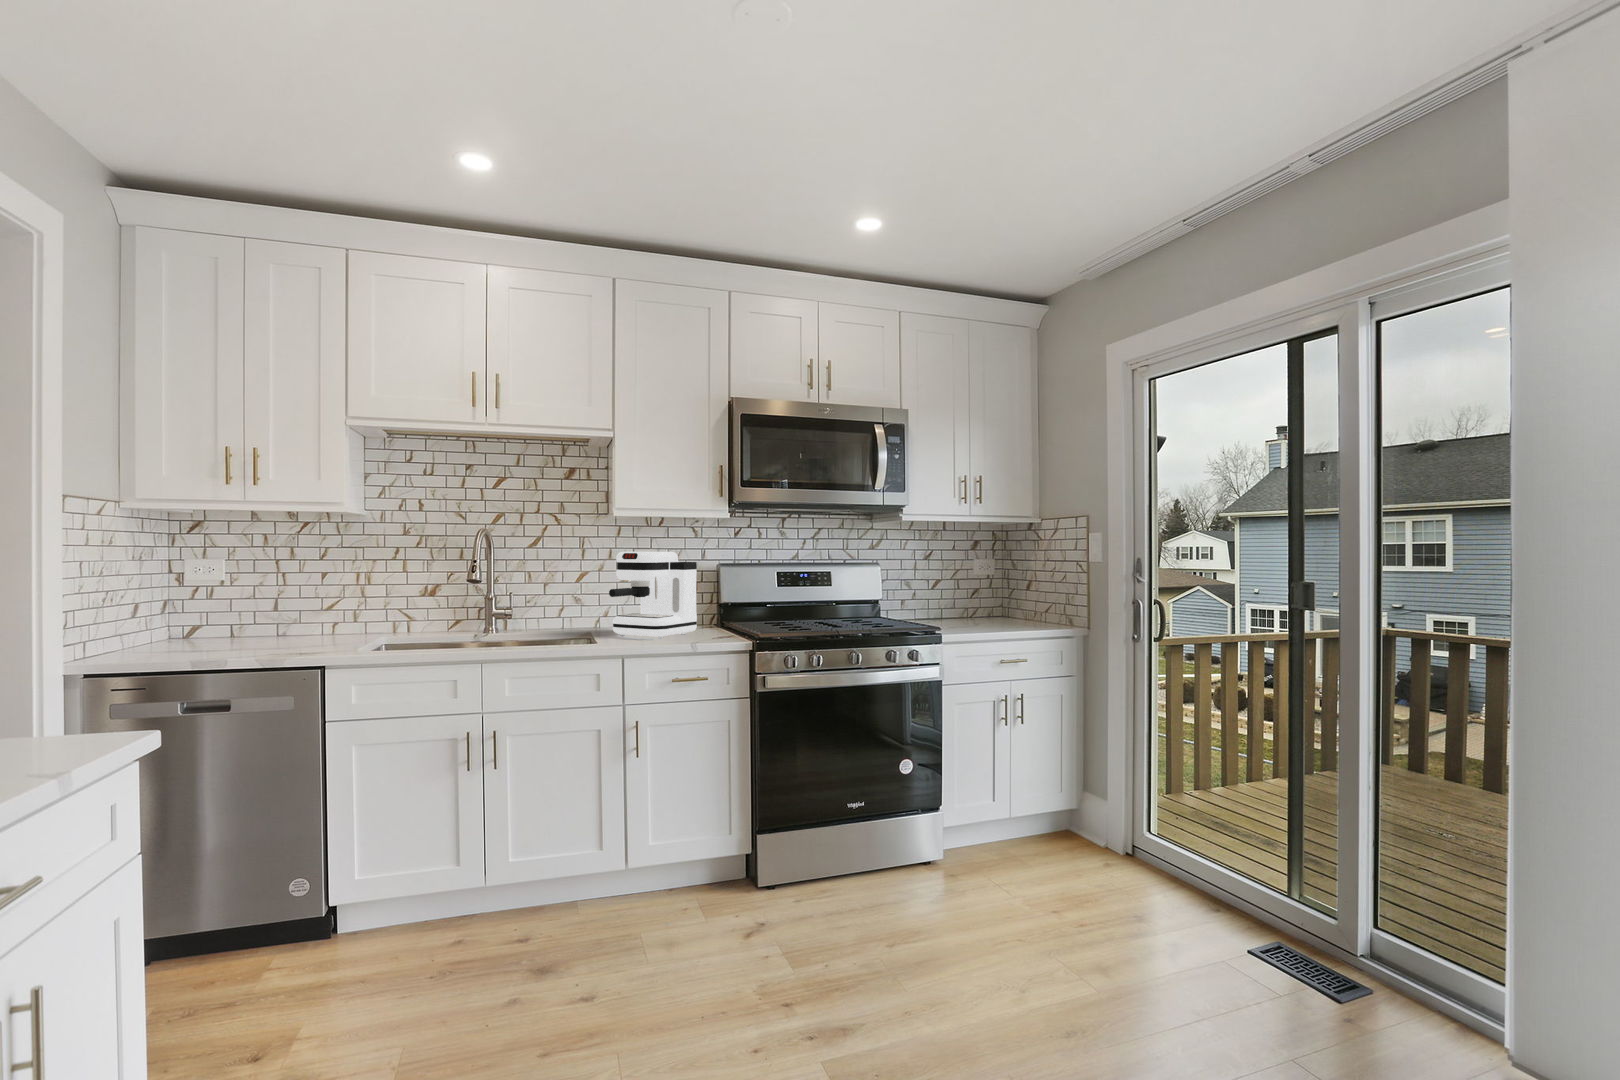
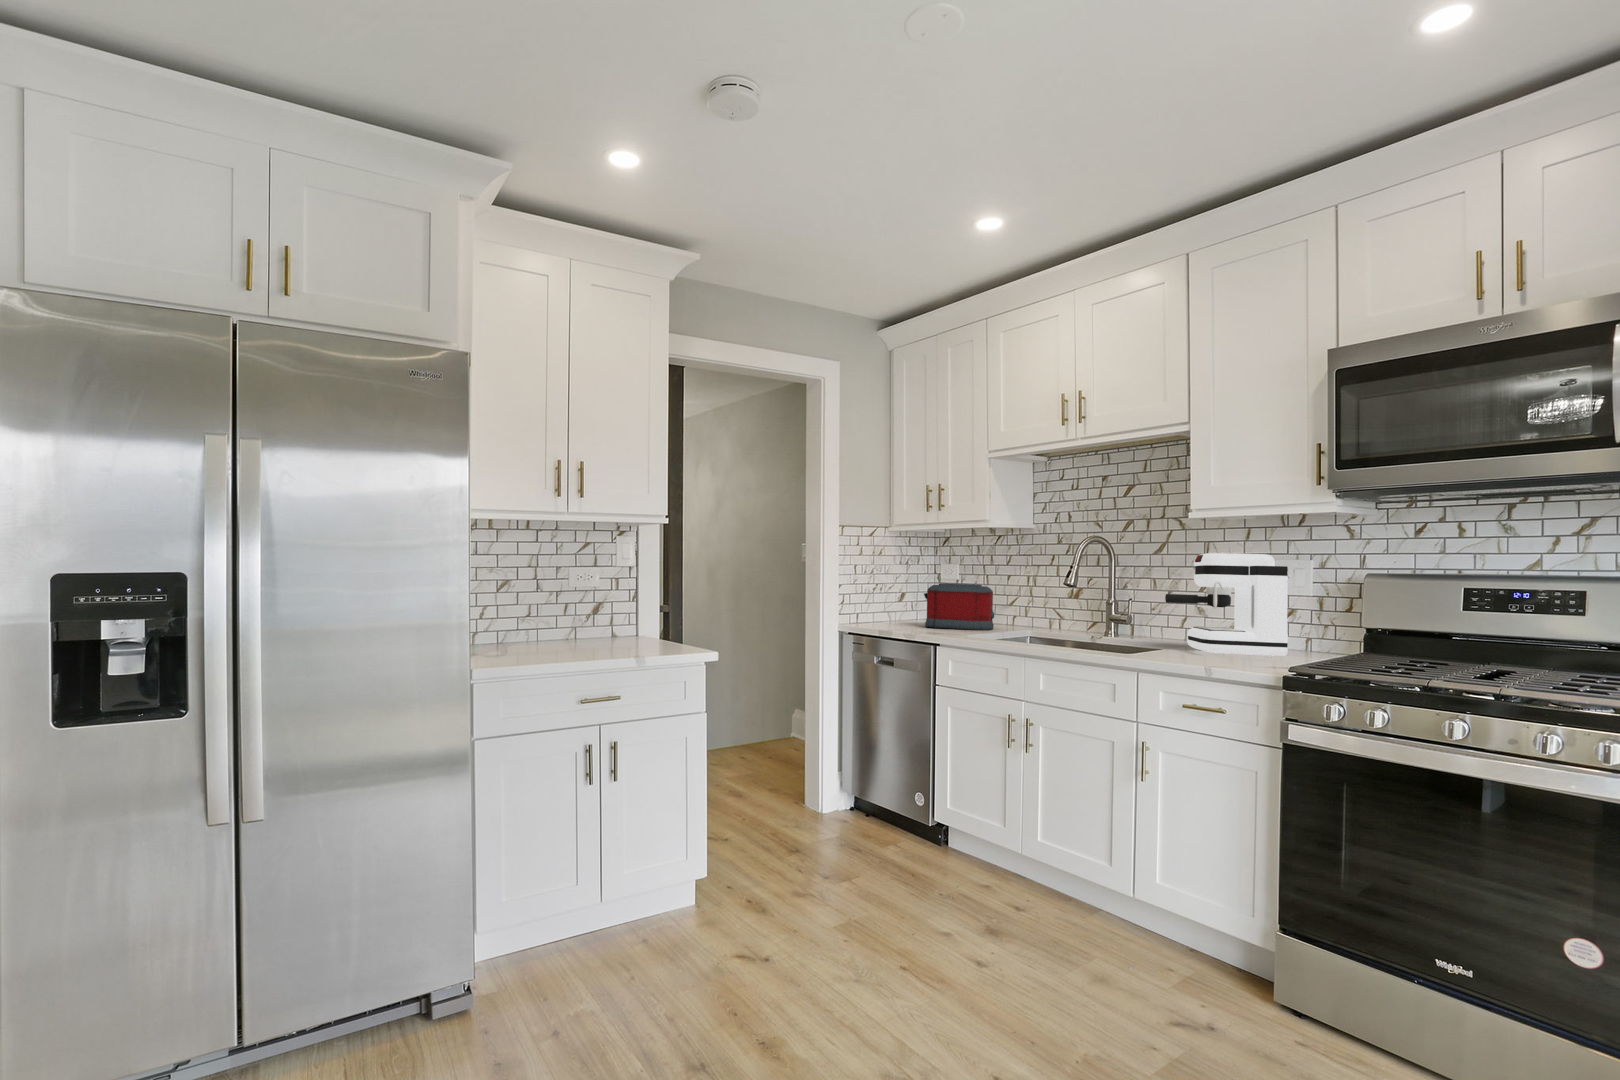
toaster: none [231,587,340,652] -> present [924,583,994,630]

